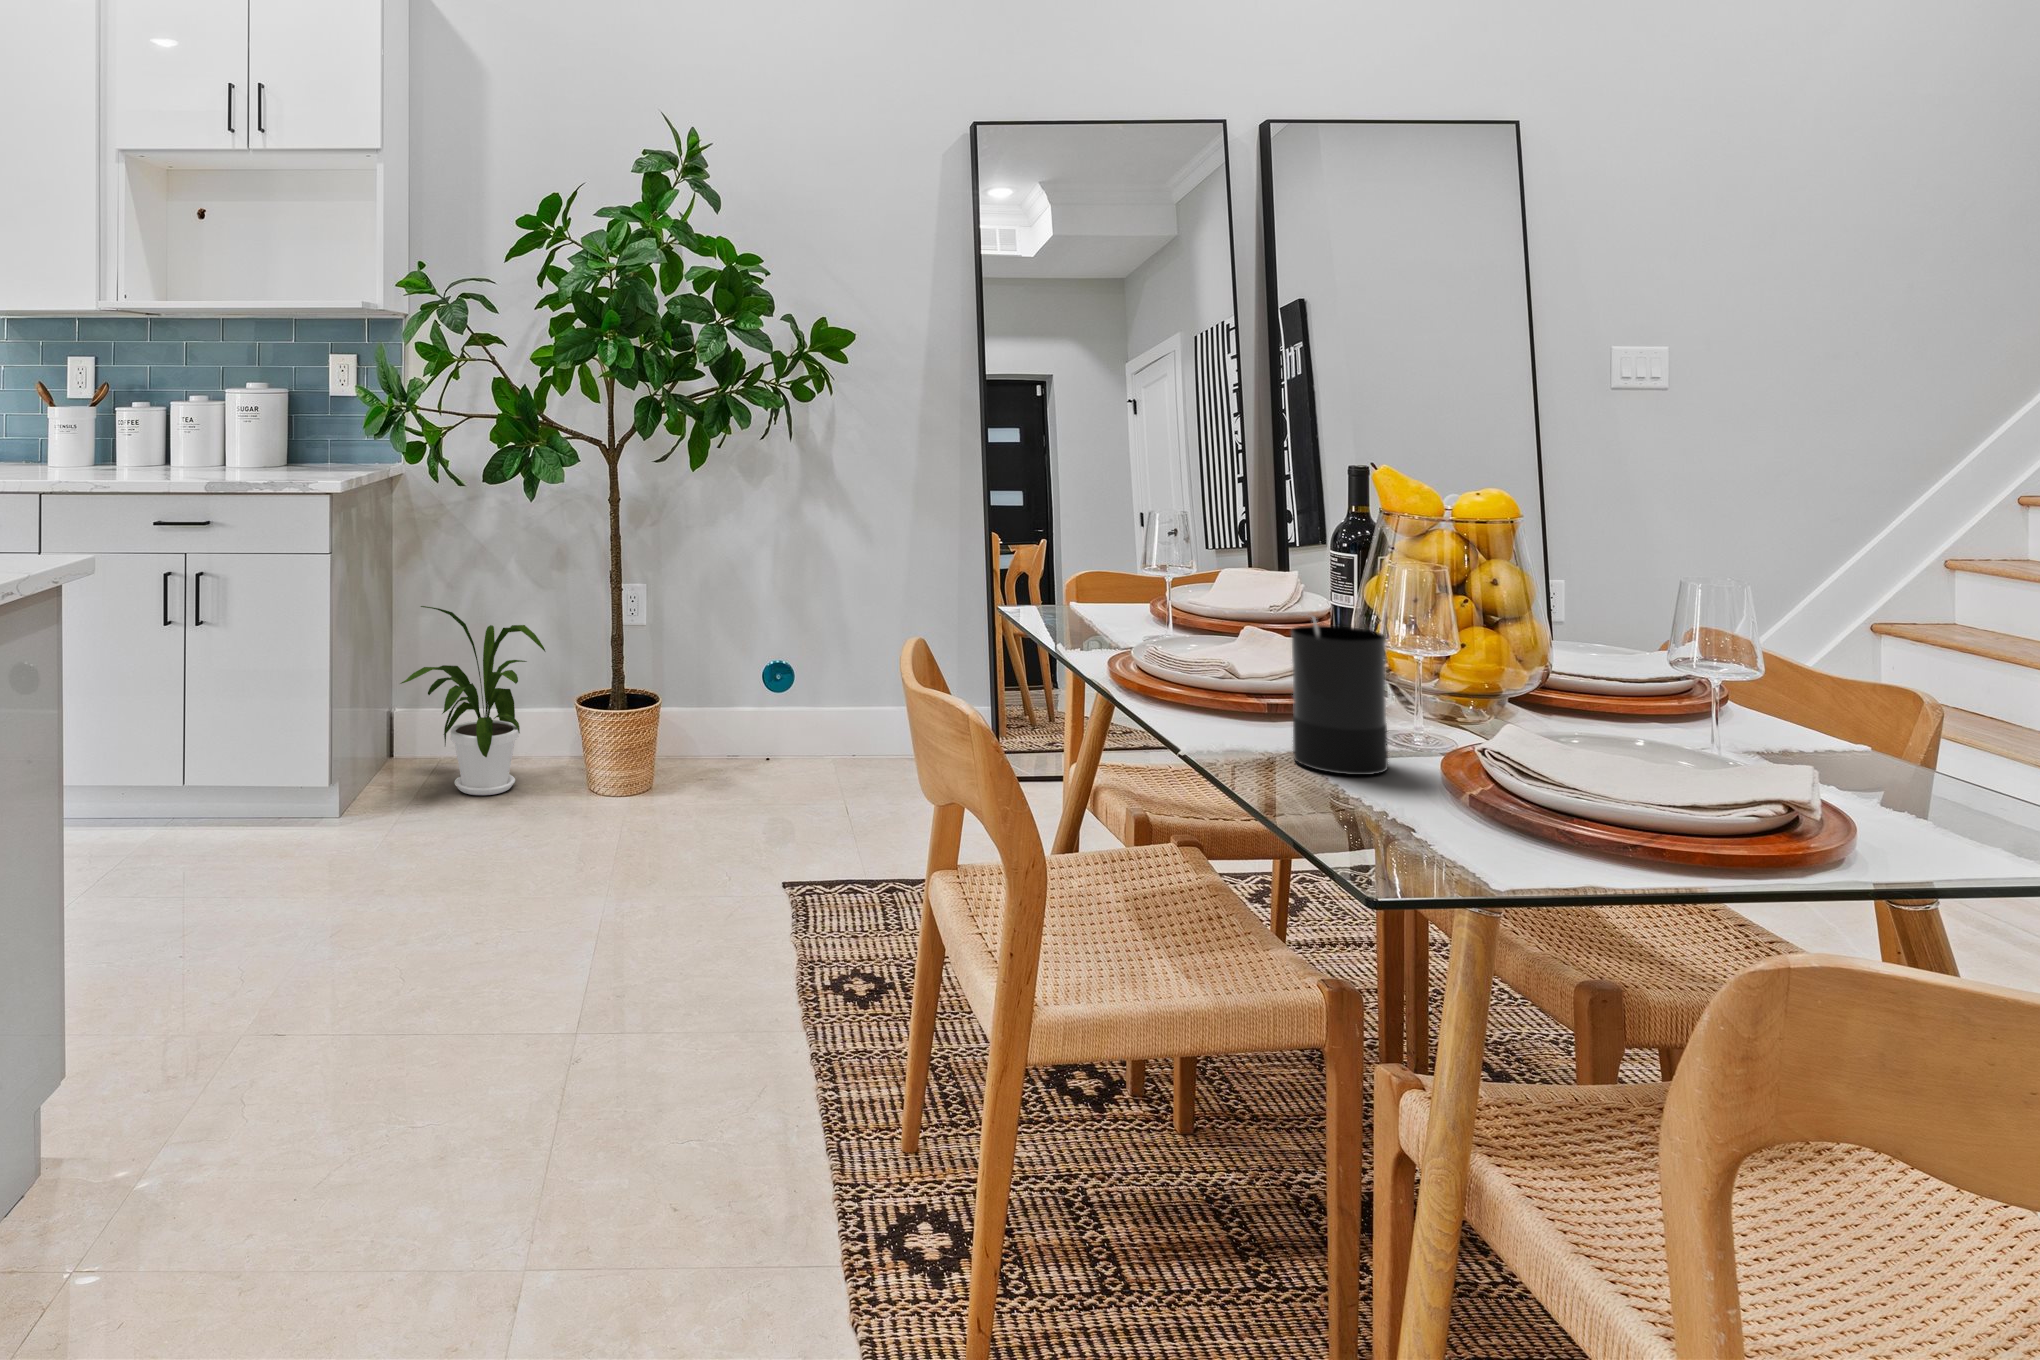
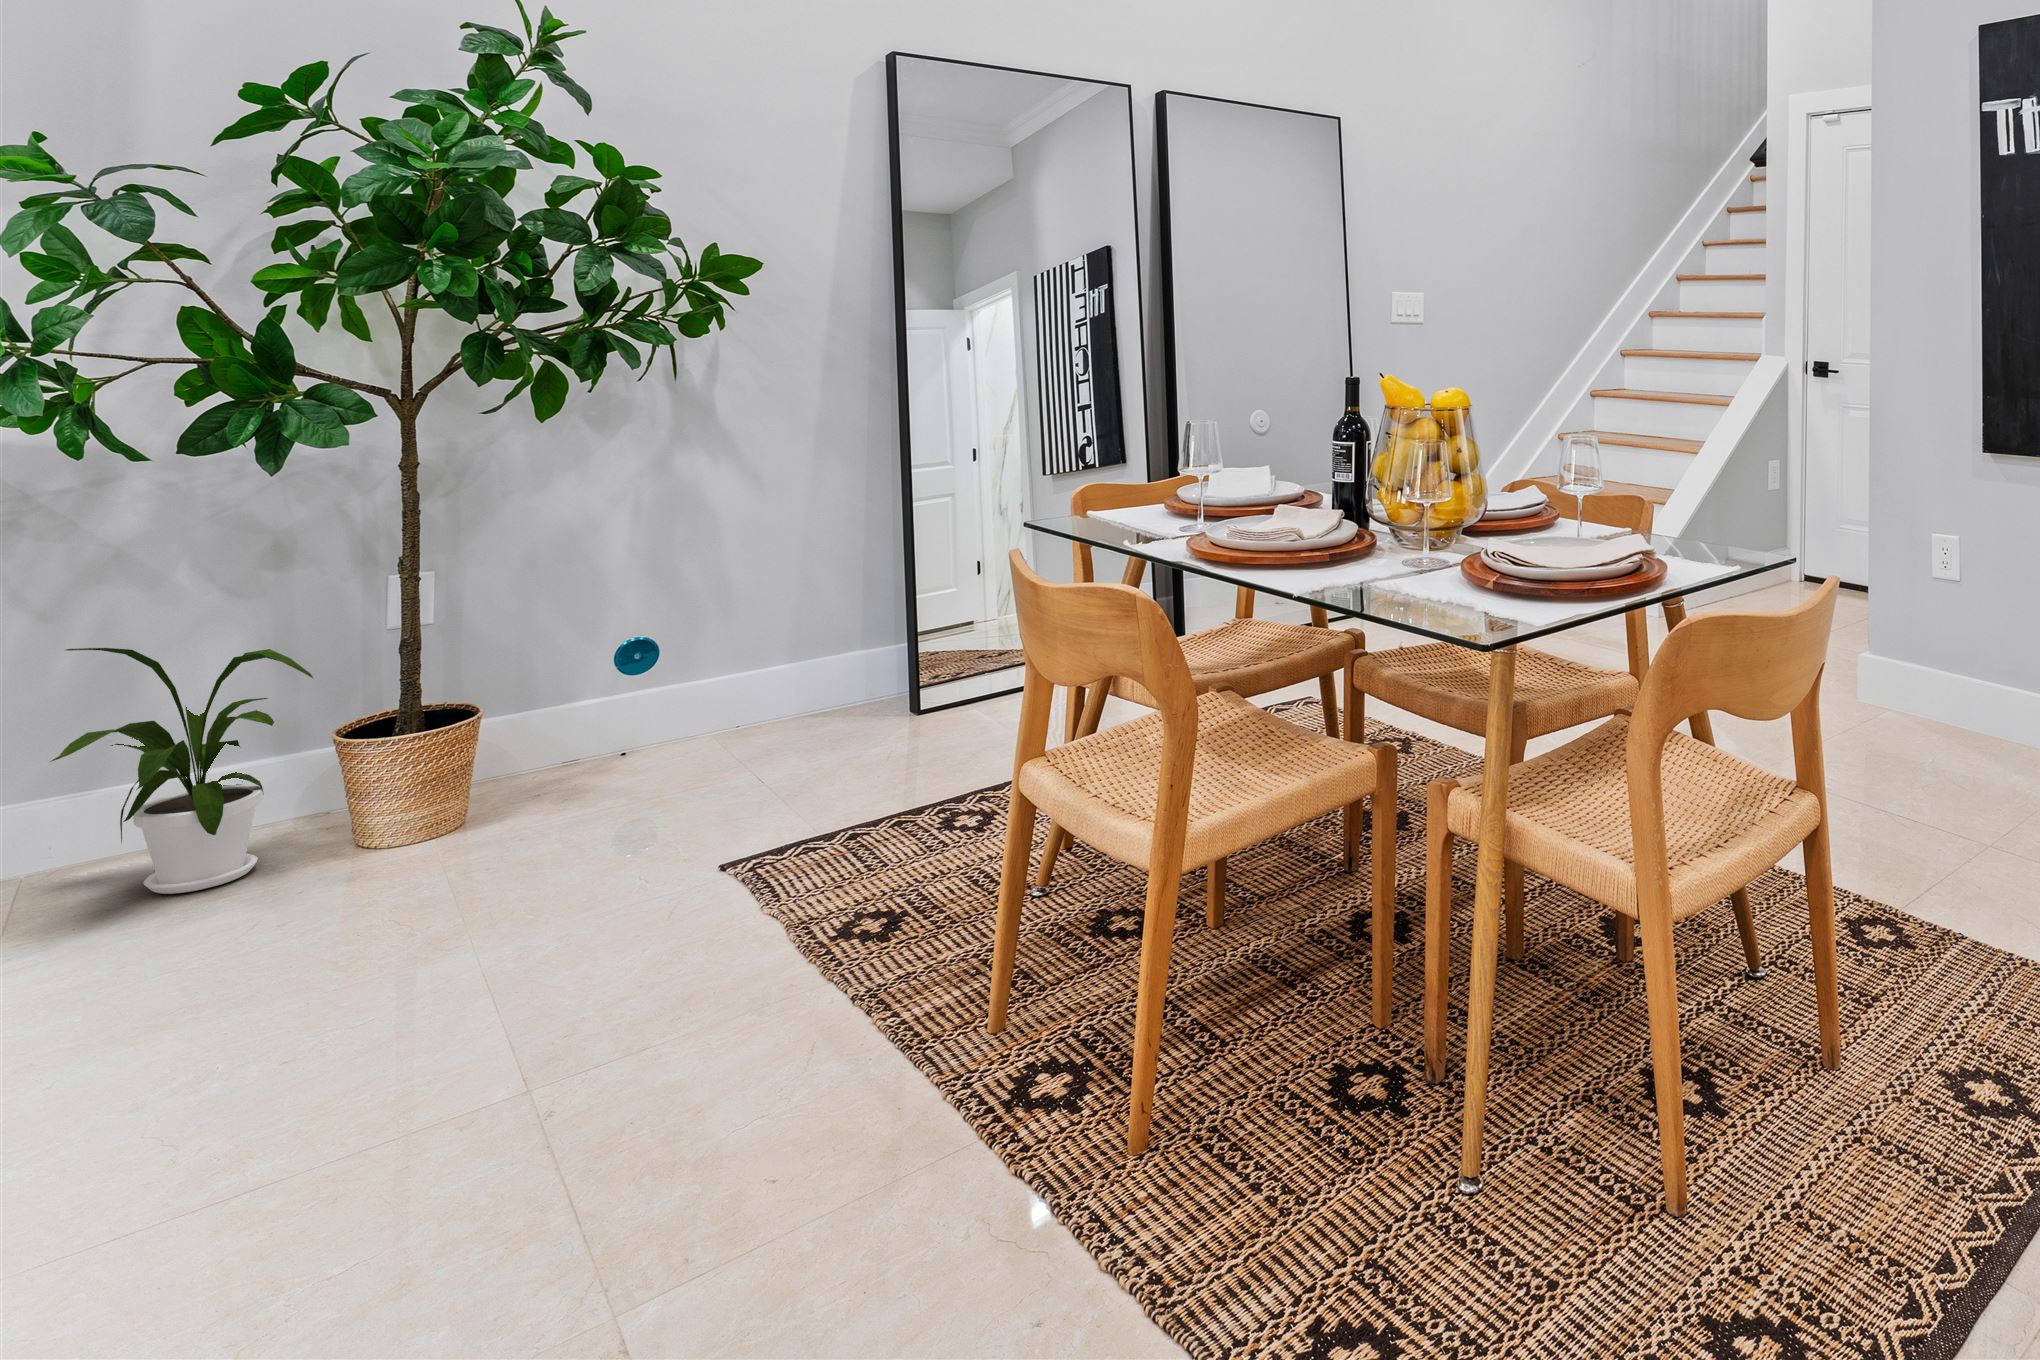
candle: present [1291,616,1388,775] -> none [1362,468,1432,580]

